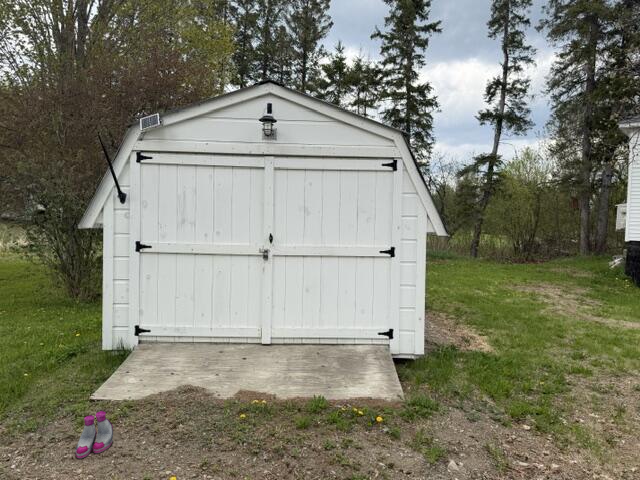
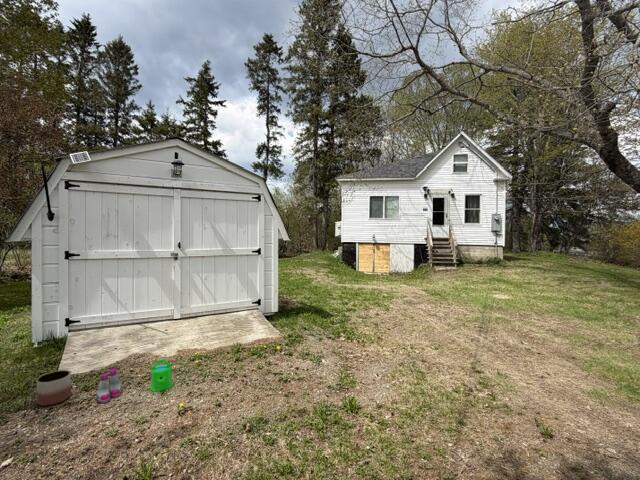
planter: none [29,397,68,440] -> present [37,370,71,406]
watering can: none [134,414,171,463] -> present [150,359,173,391]

